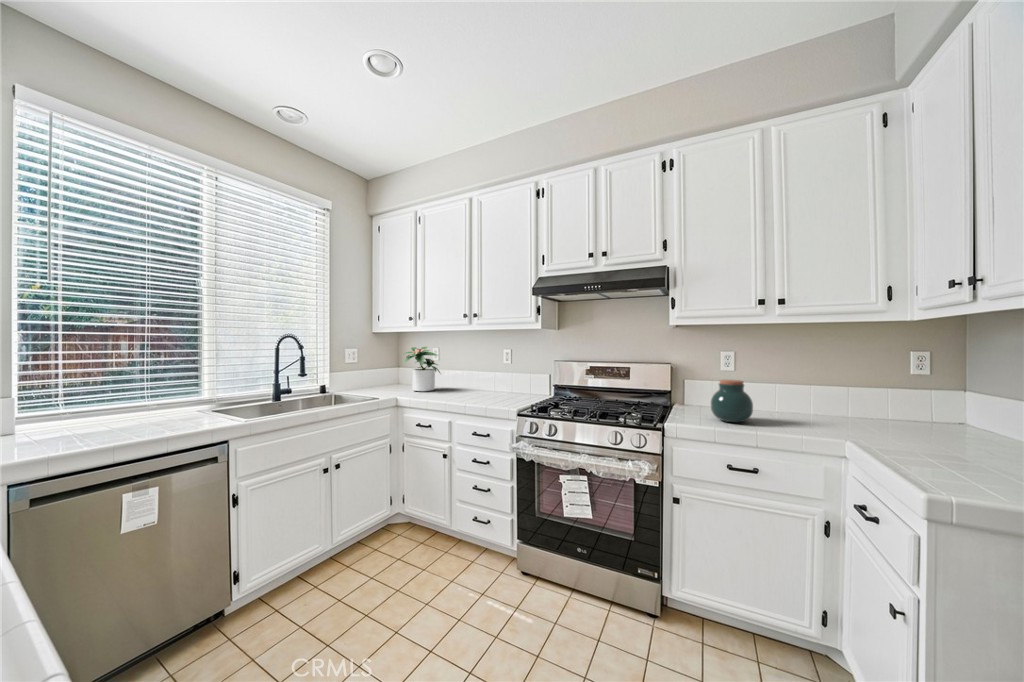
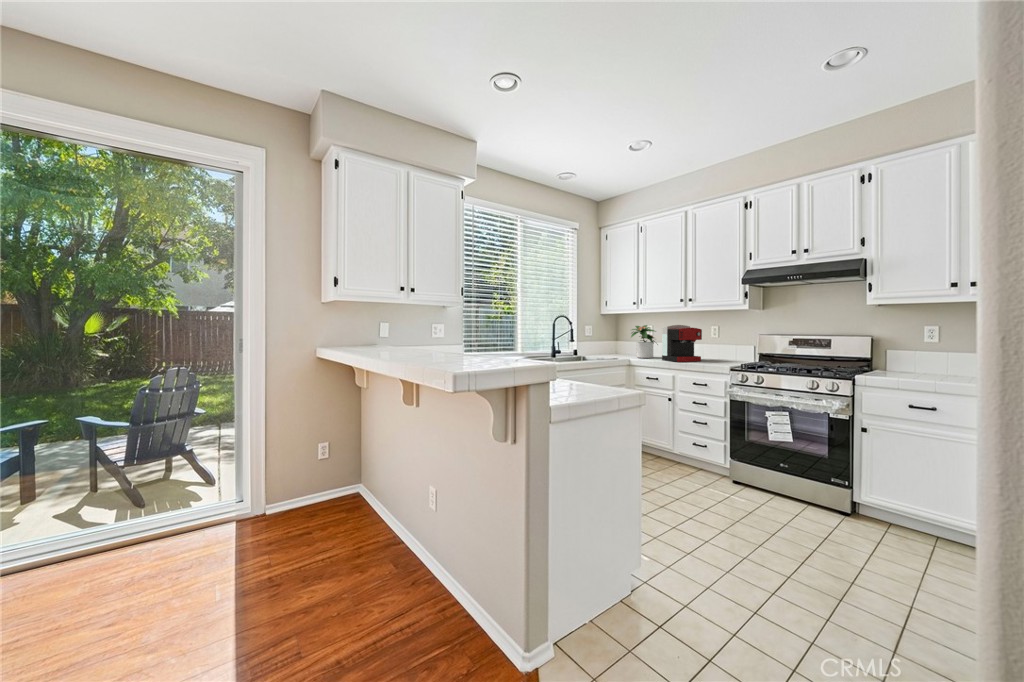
coffee maker: none [441,347,489,399] -> present [662,325,702,362]
jar: present [711,380,753,422] -> none [901,345,941,377]

